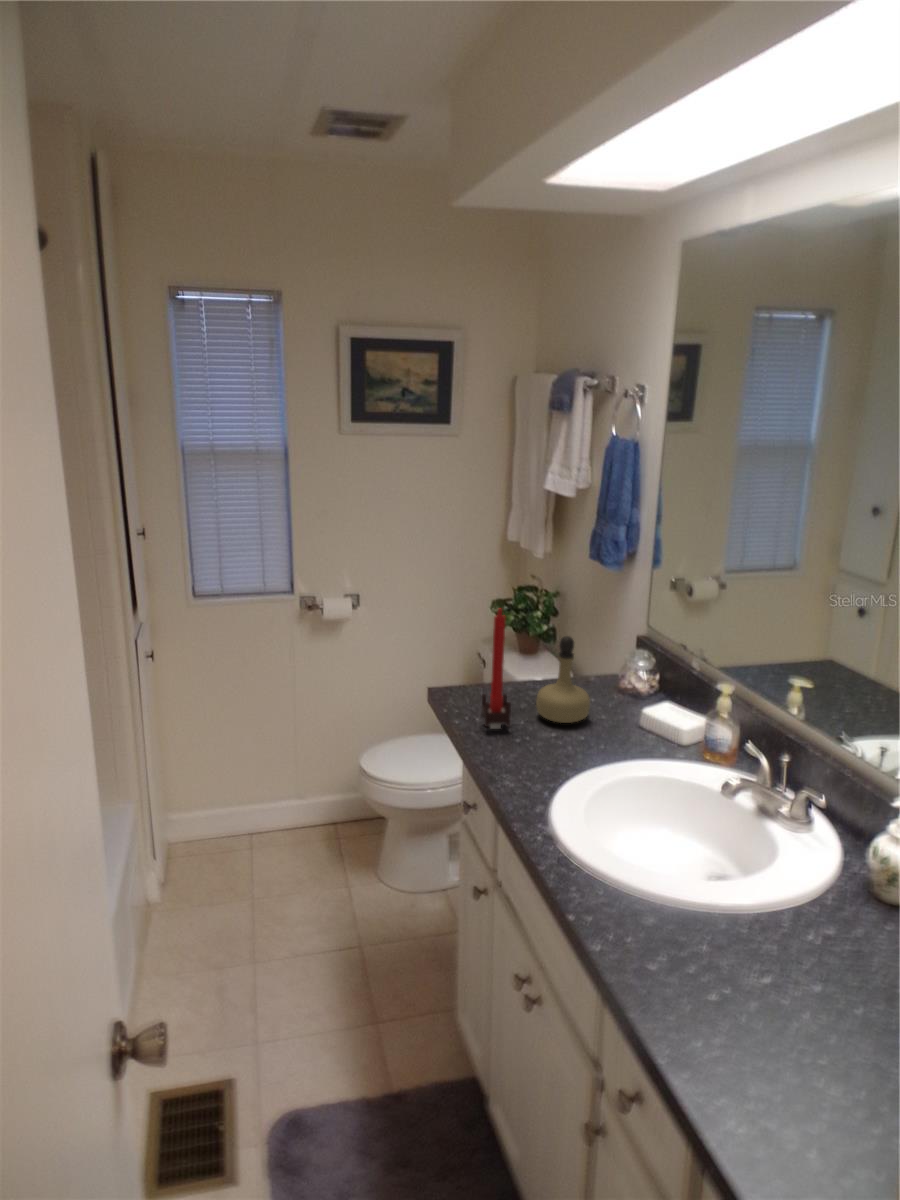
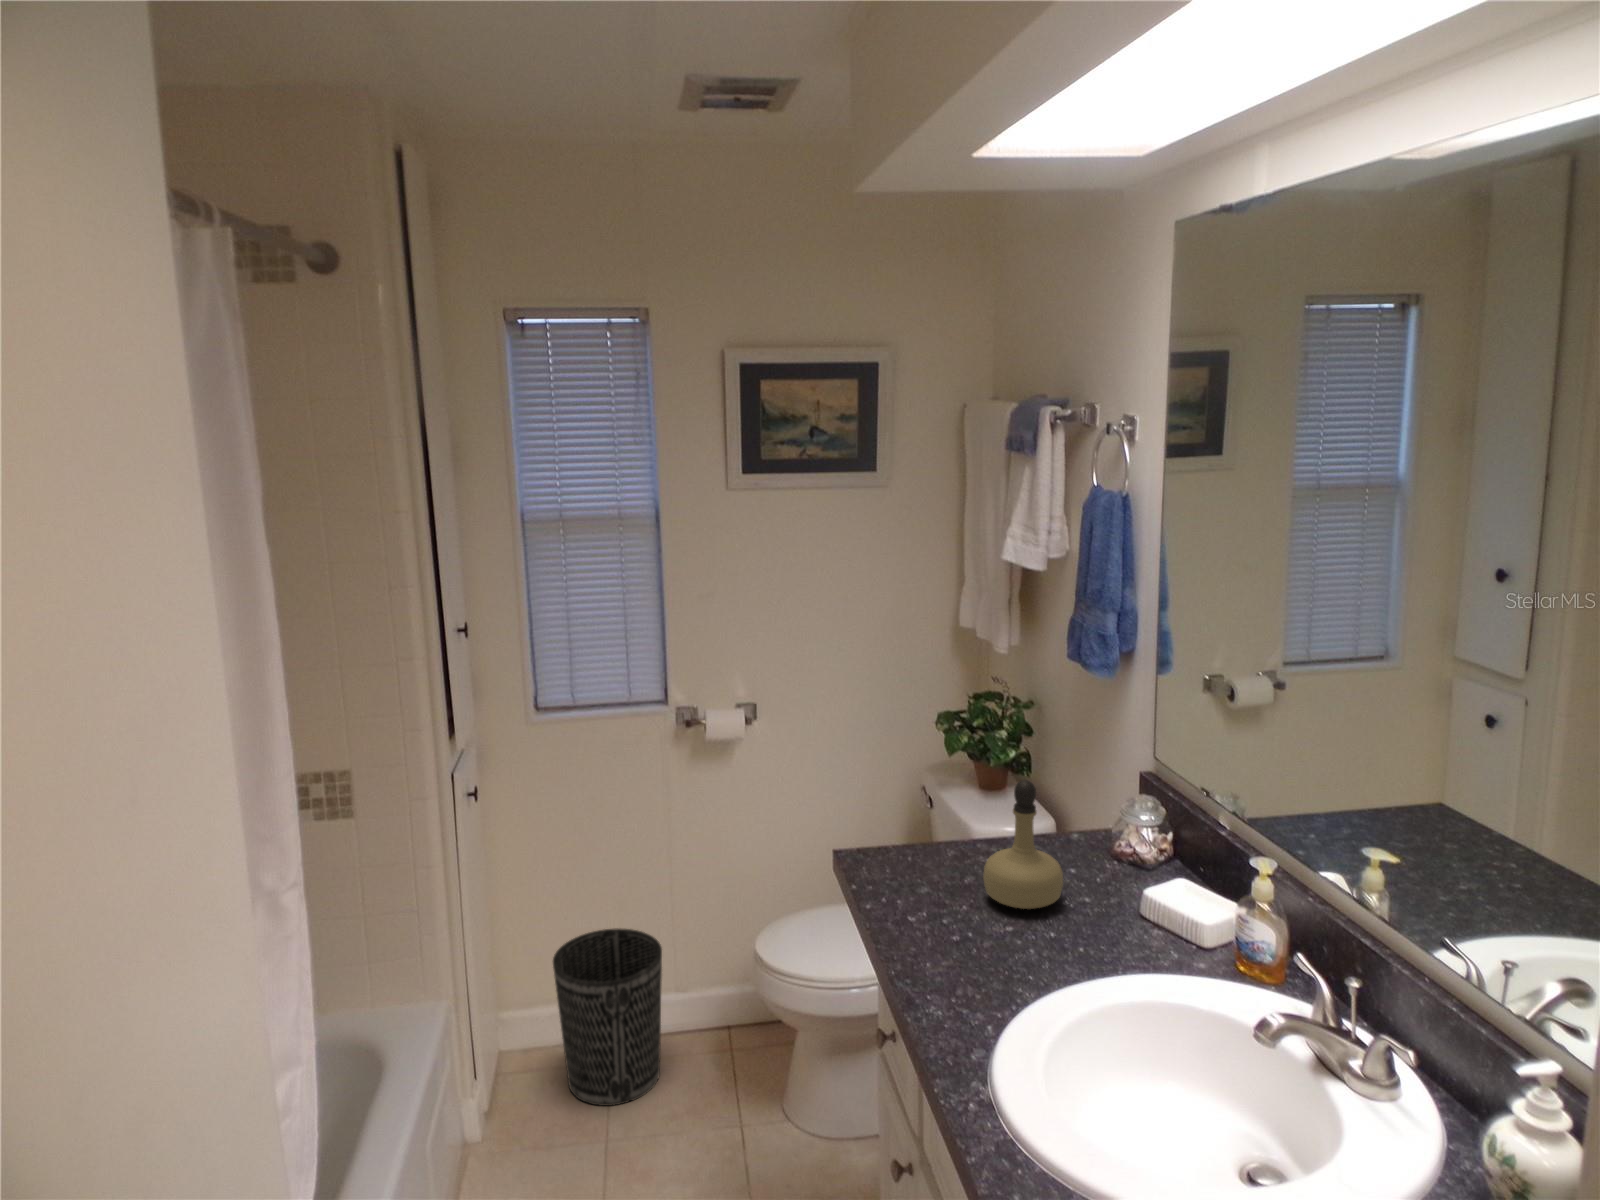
candle: present [481,609,511,729] -> none [903,743,943,917]
wastebasket: none [209,755,290,879] -> present [553,928,662,1106]

